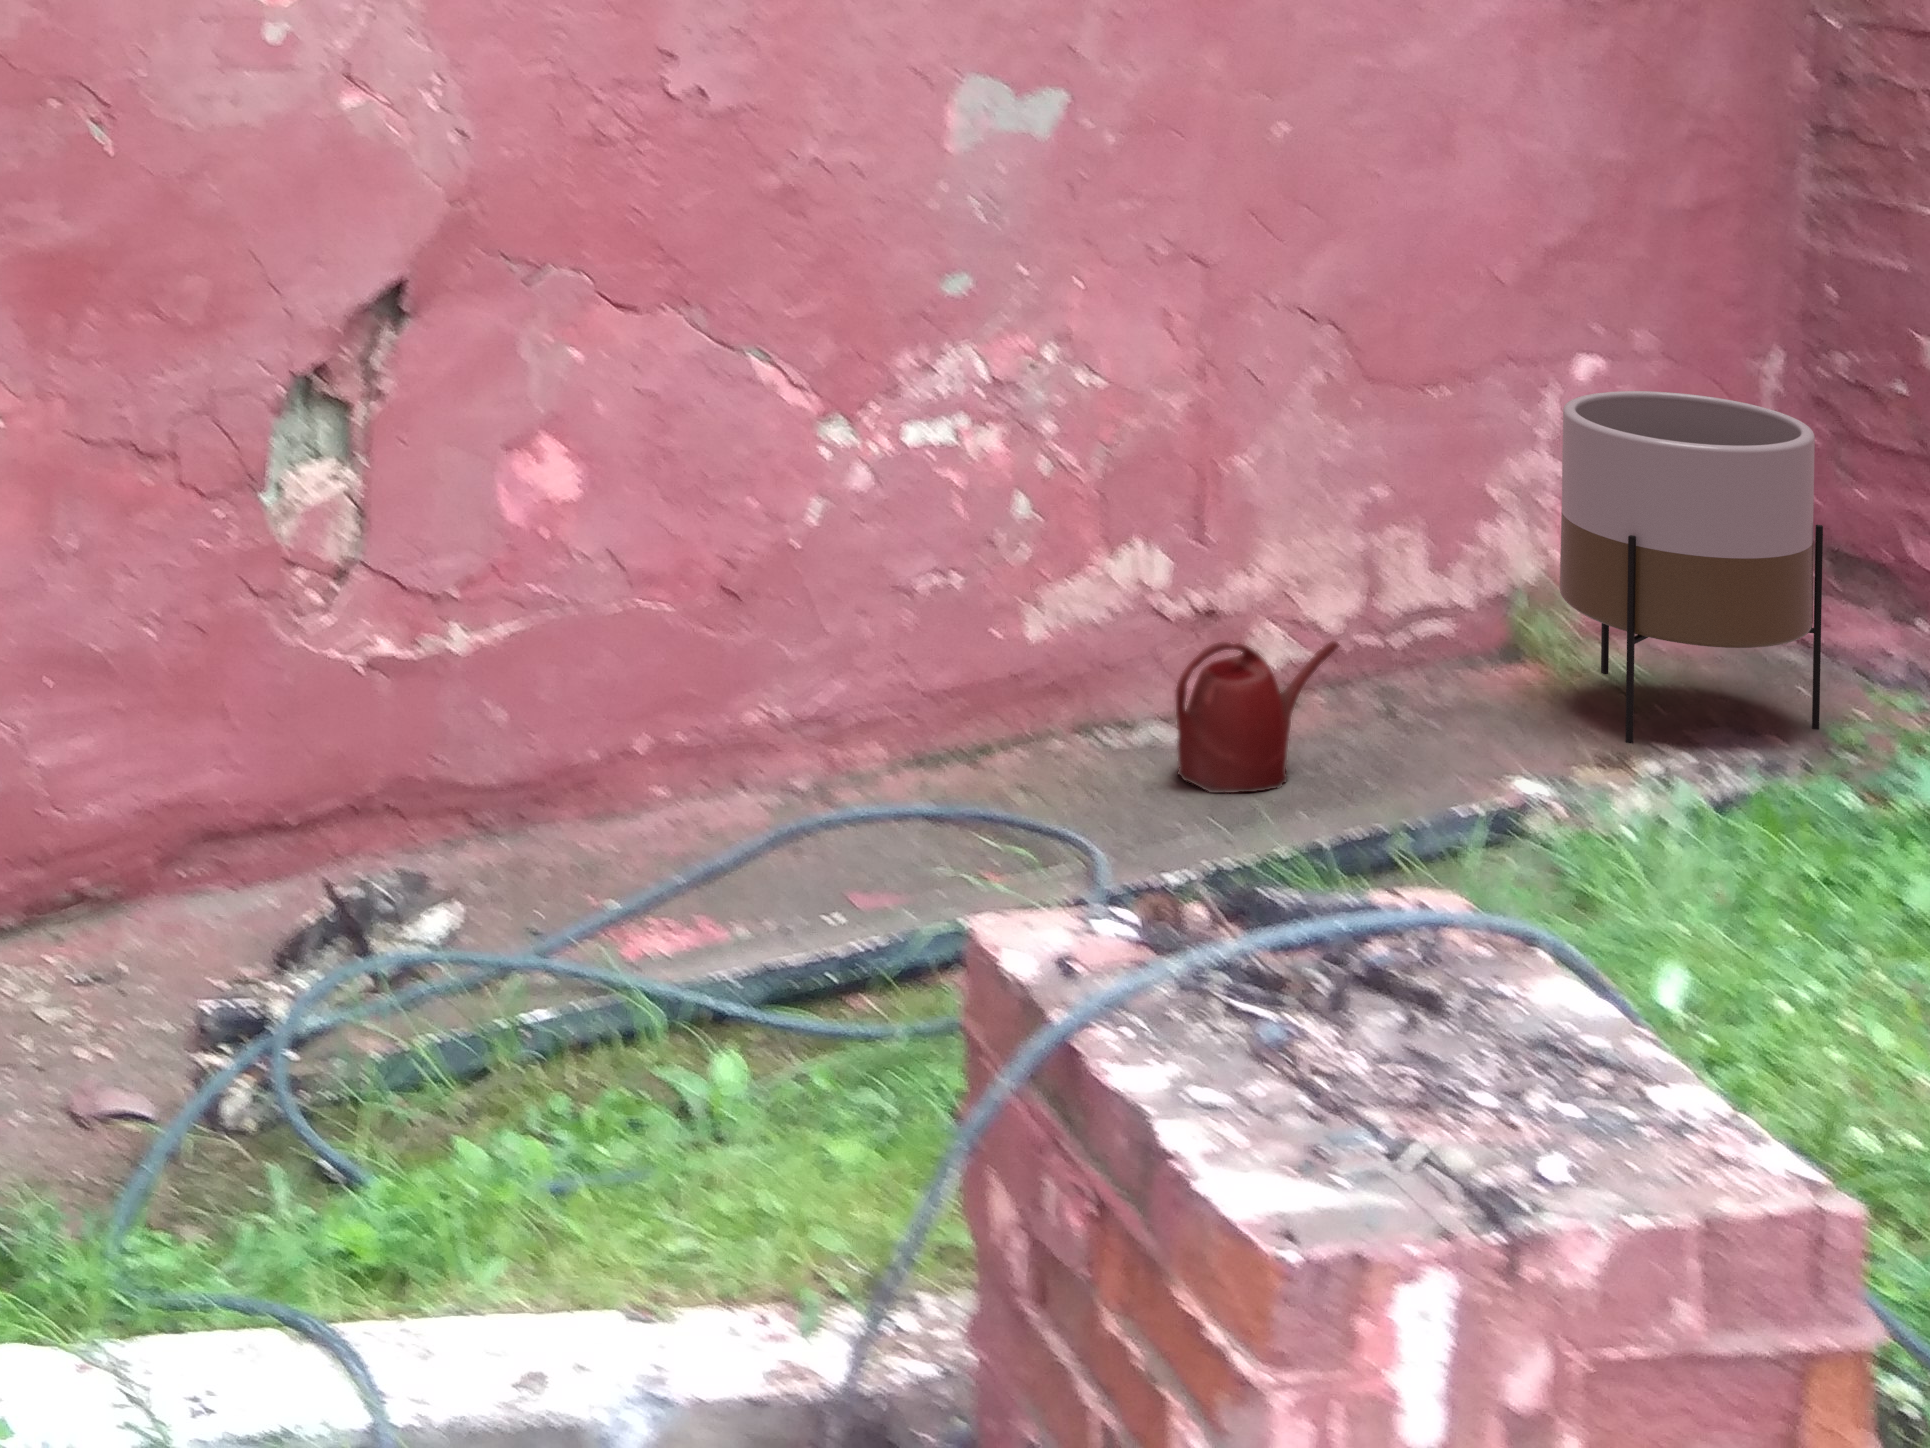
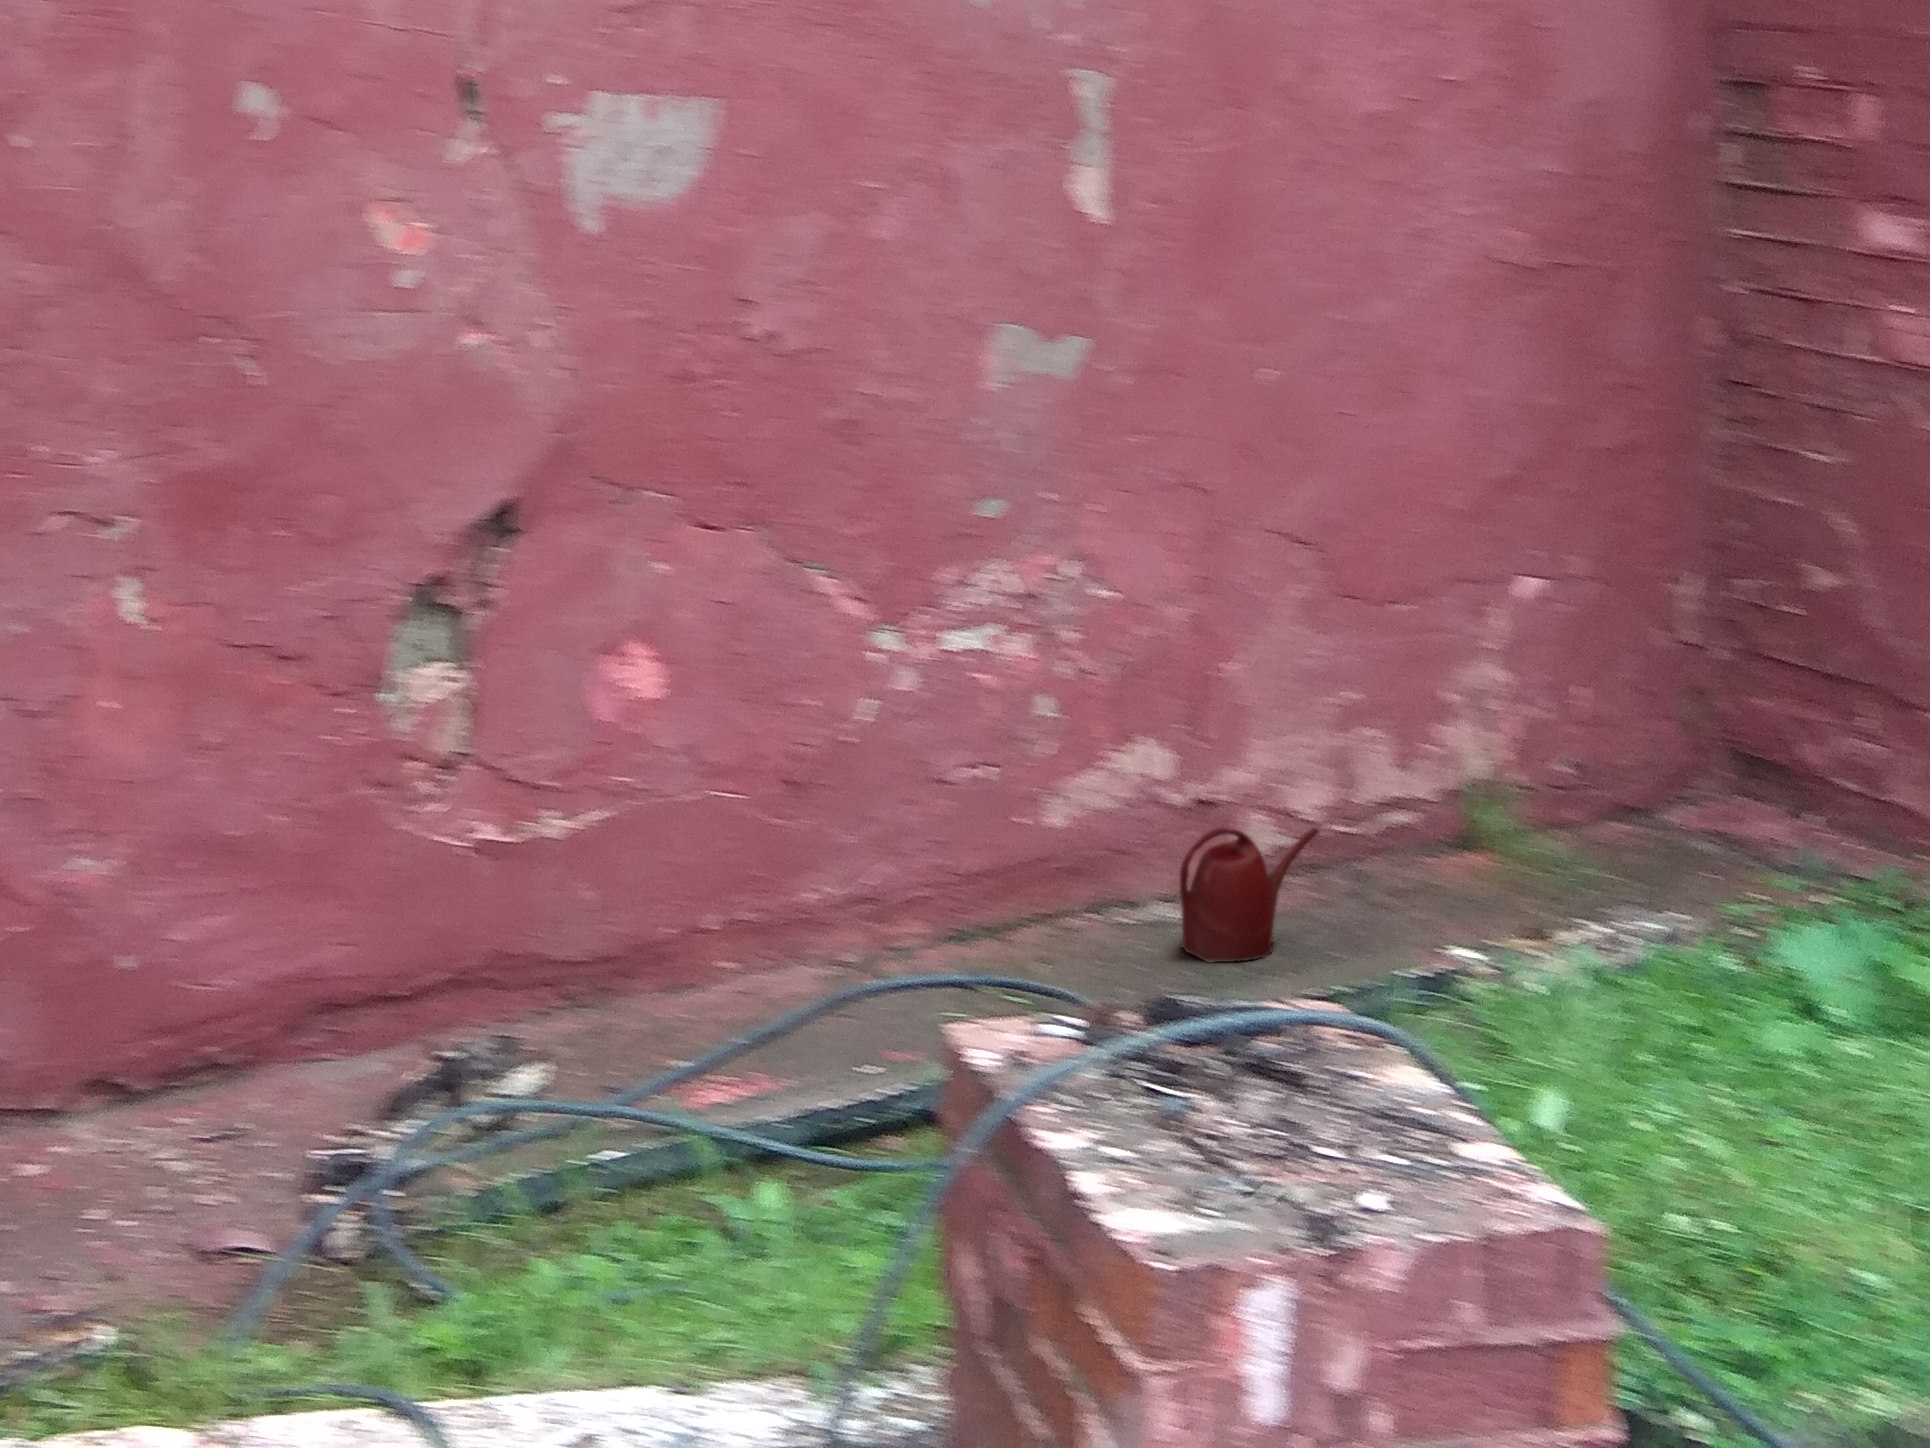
planter: present [1560,391,1823,744] -> none [1508,609,1714,918]

